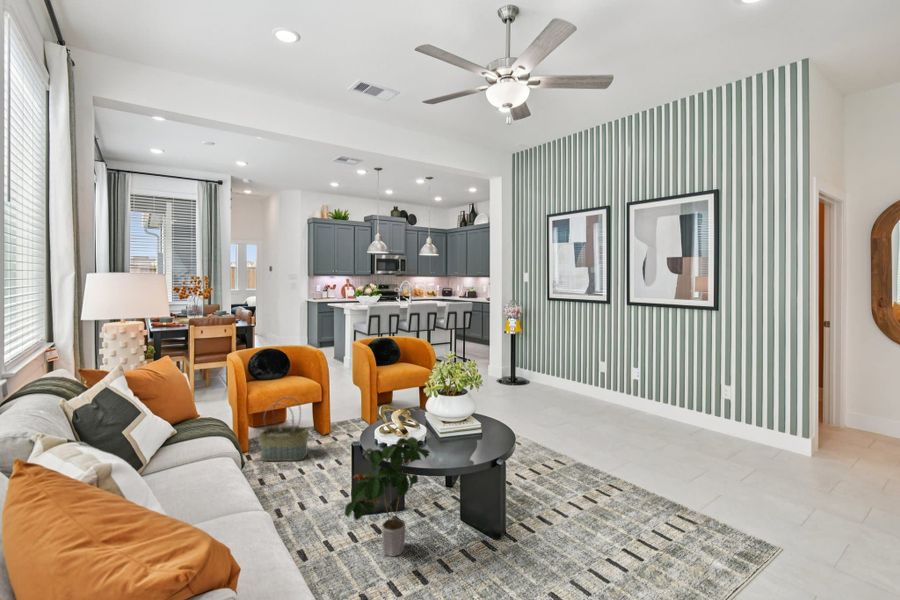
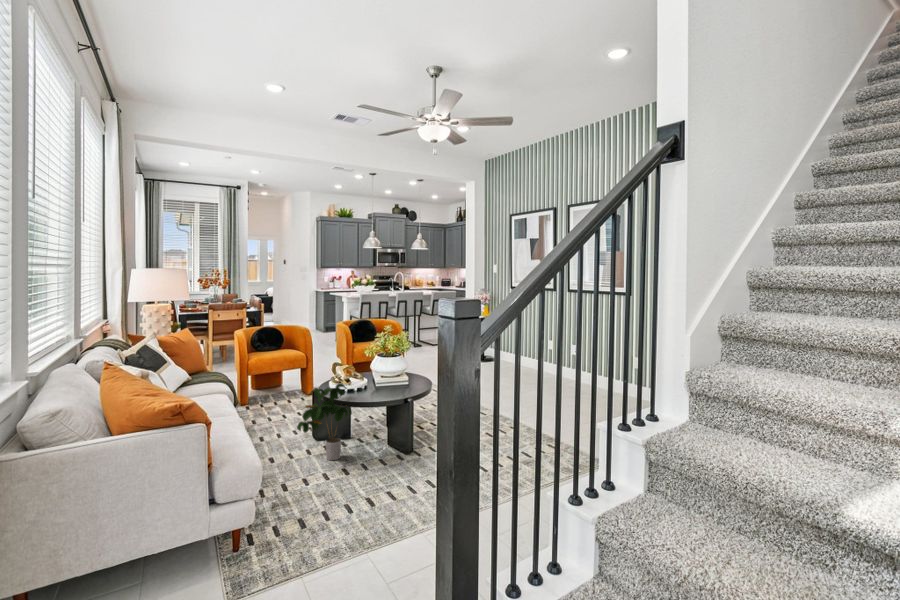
basket: present [259,398,308,461] -> none [255,363,293,410]

